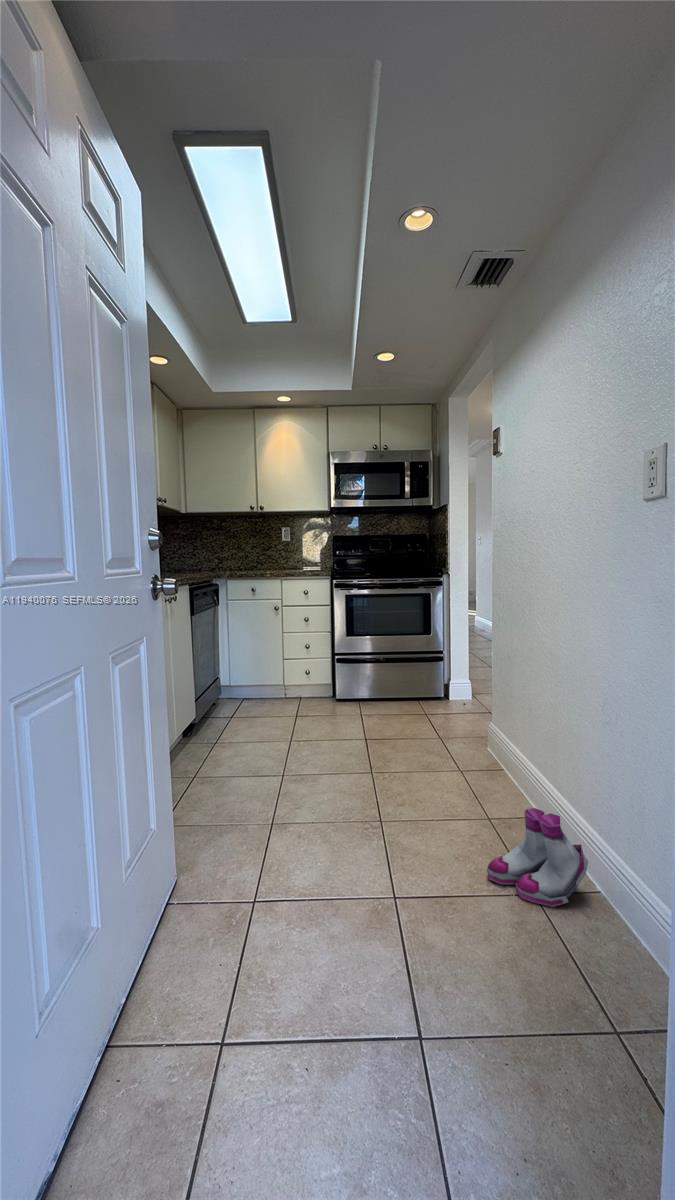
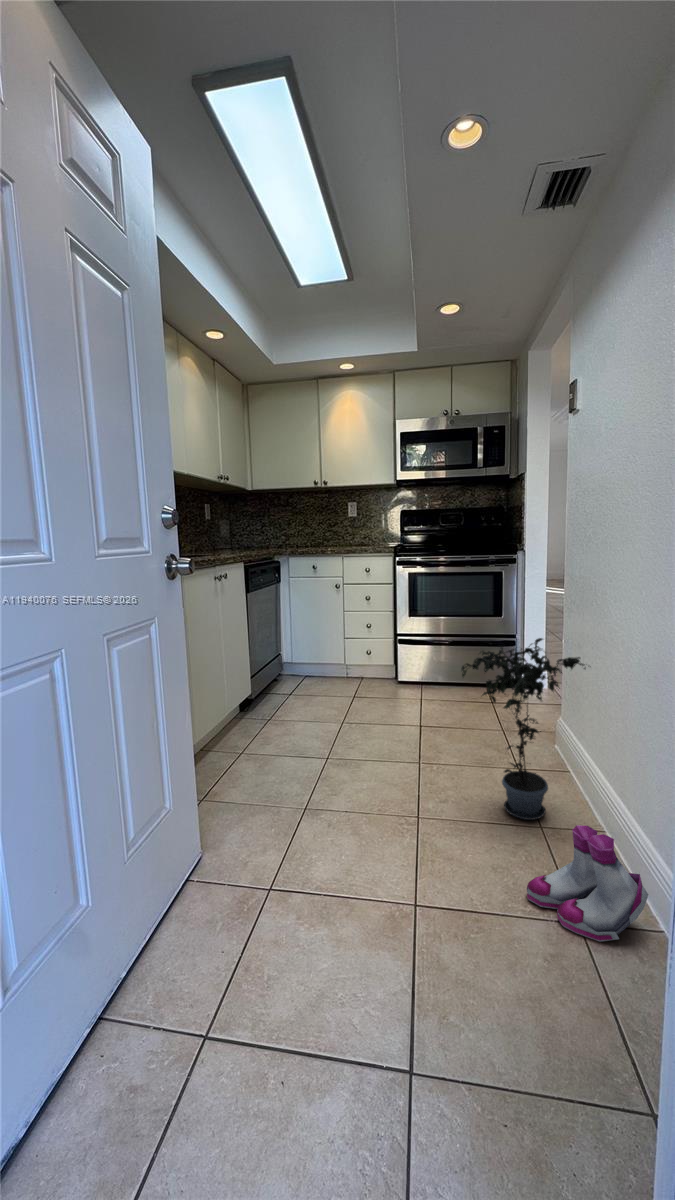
potted plant: none [417,648,525,812] -> present [462,638,585,820]

